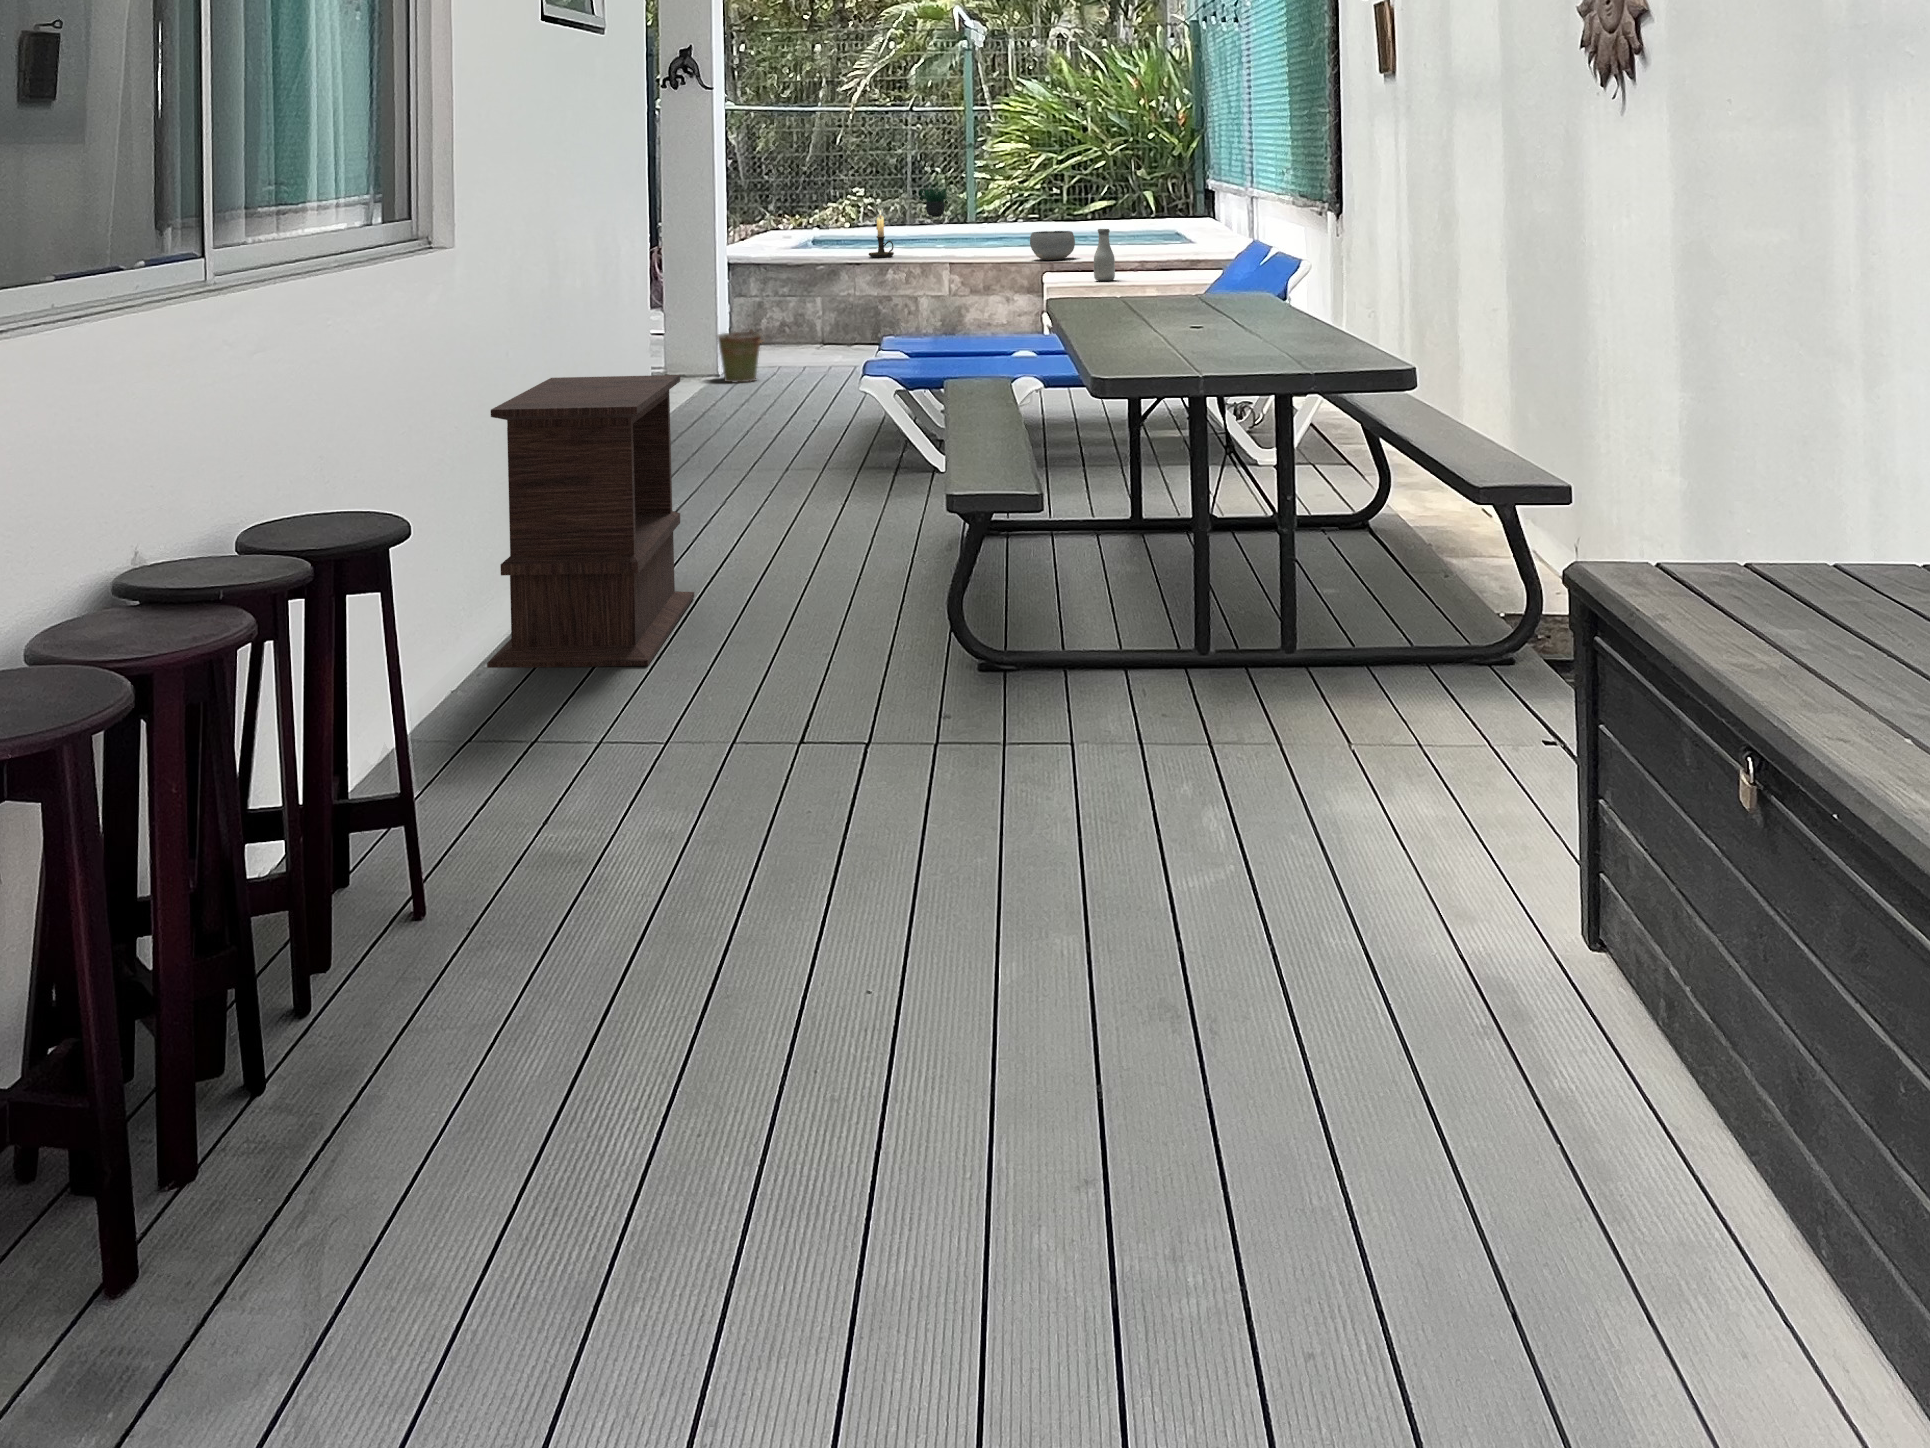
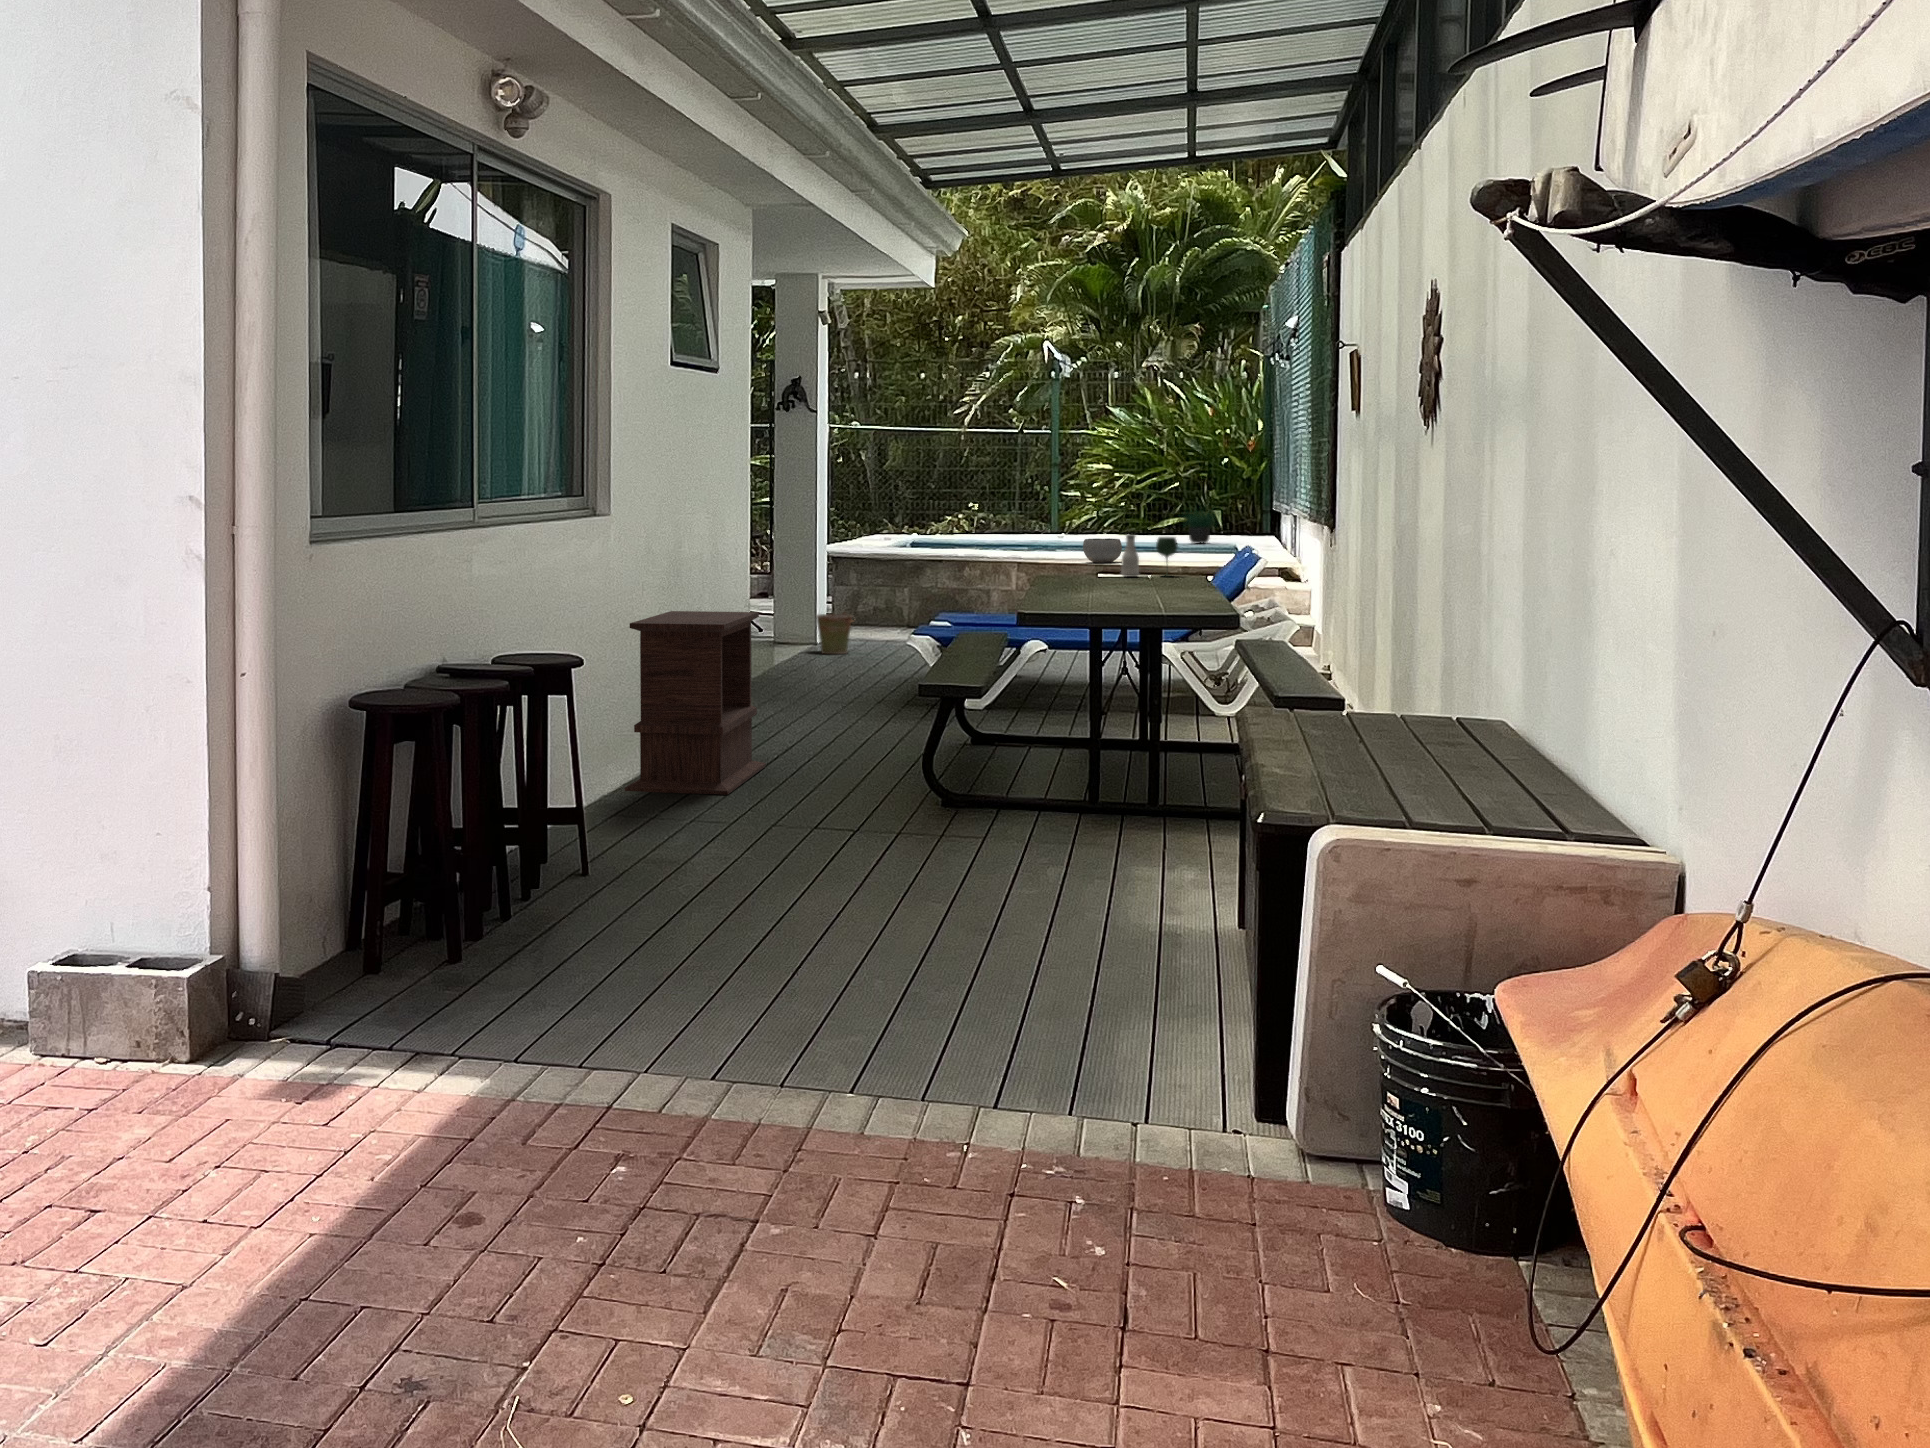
potted plant: present [920,186,949,216] -> present [1182,511,1215,544]
candle holder: present [869,210,894,258] -> none [950,517,972,558]
wine glass: none [1134,230,1160,279] -> present [1156,537,1178,577]

